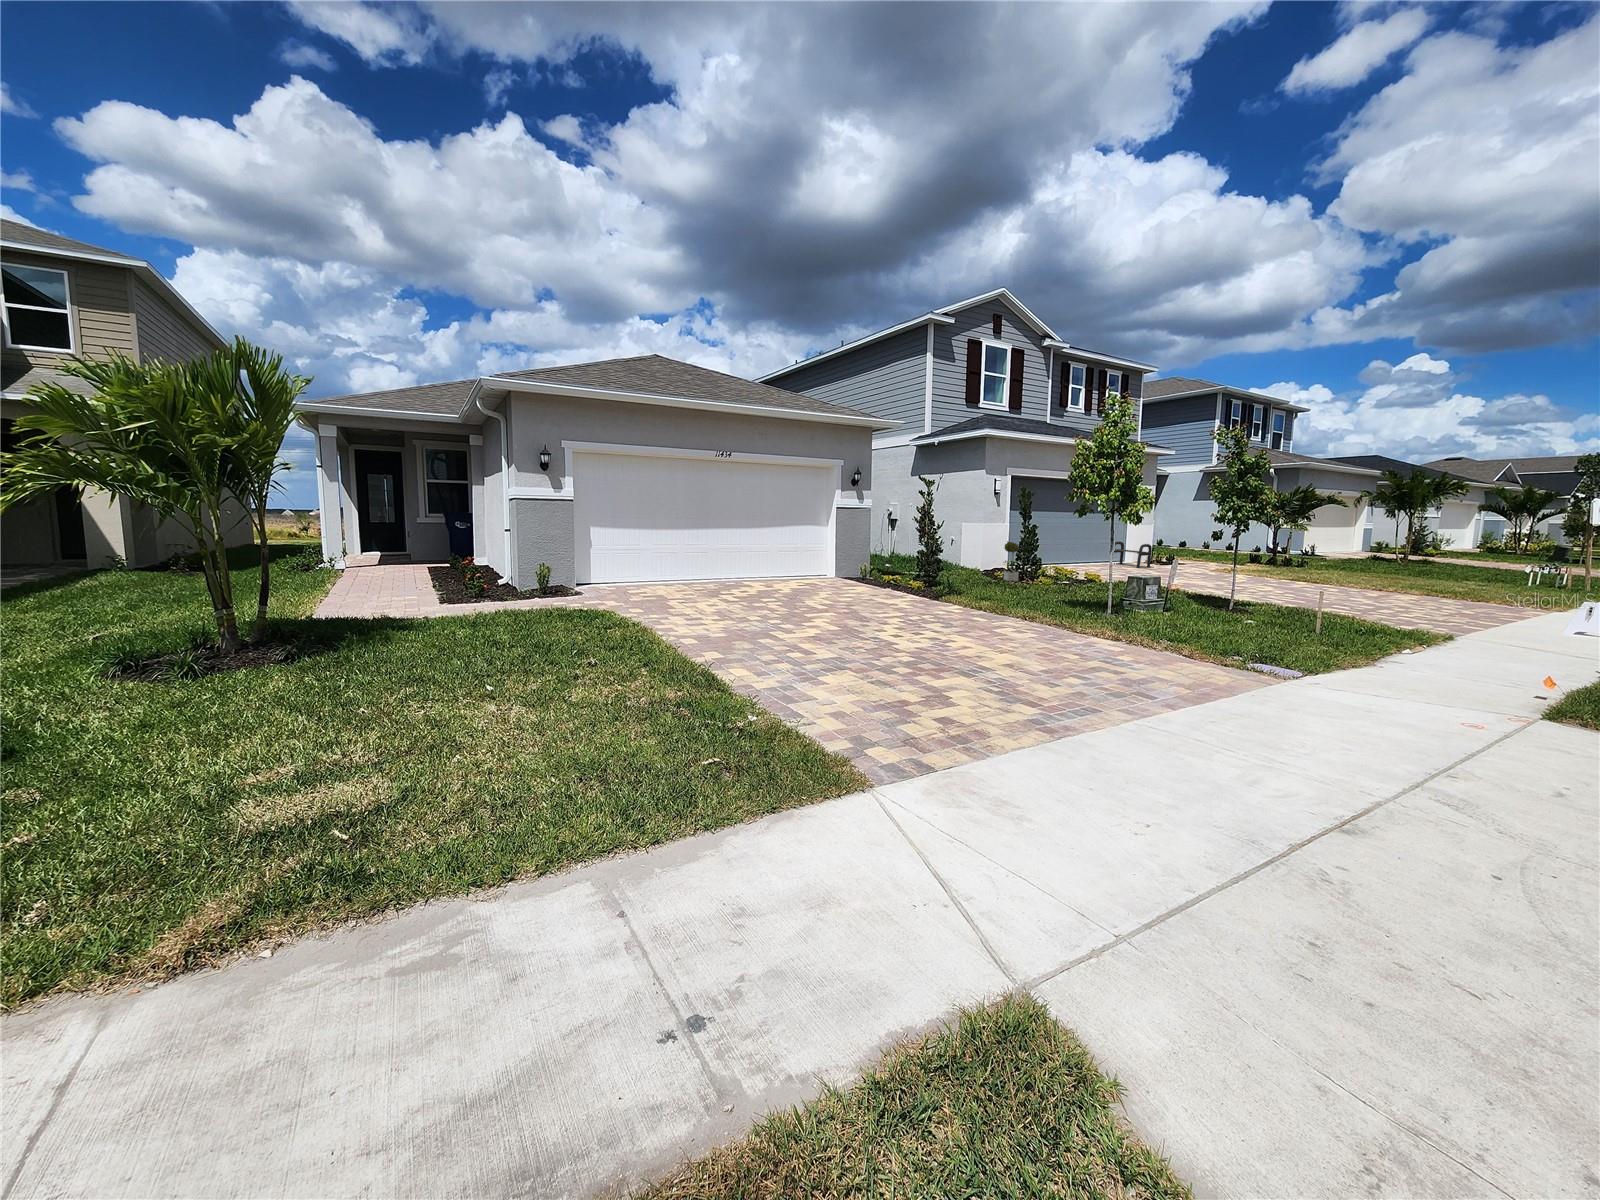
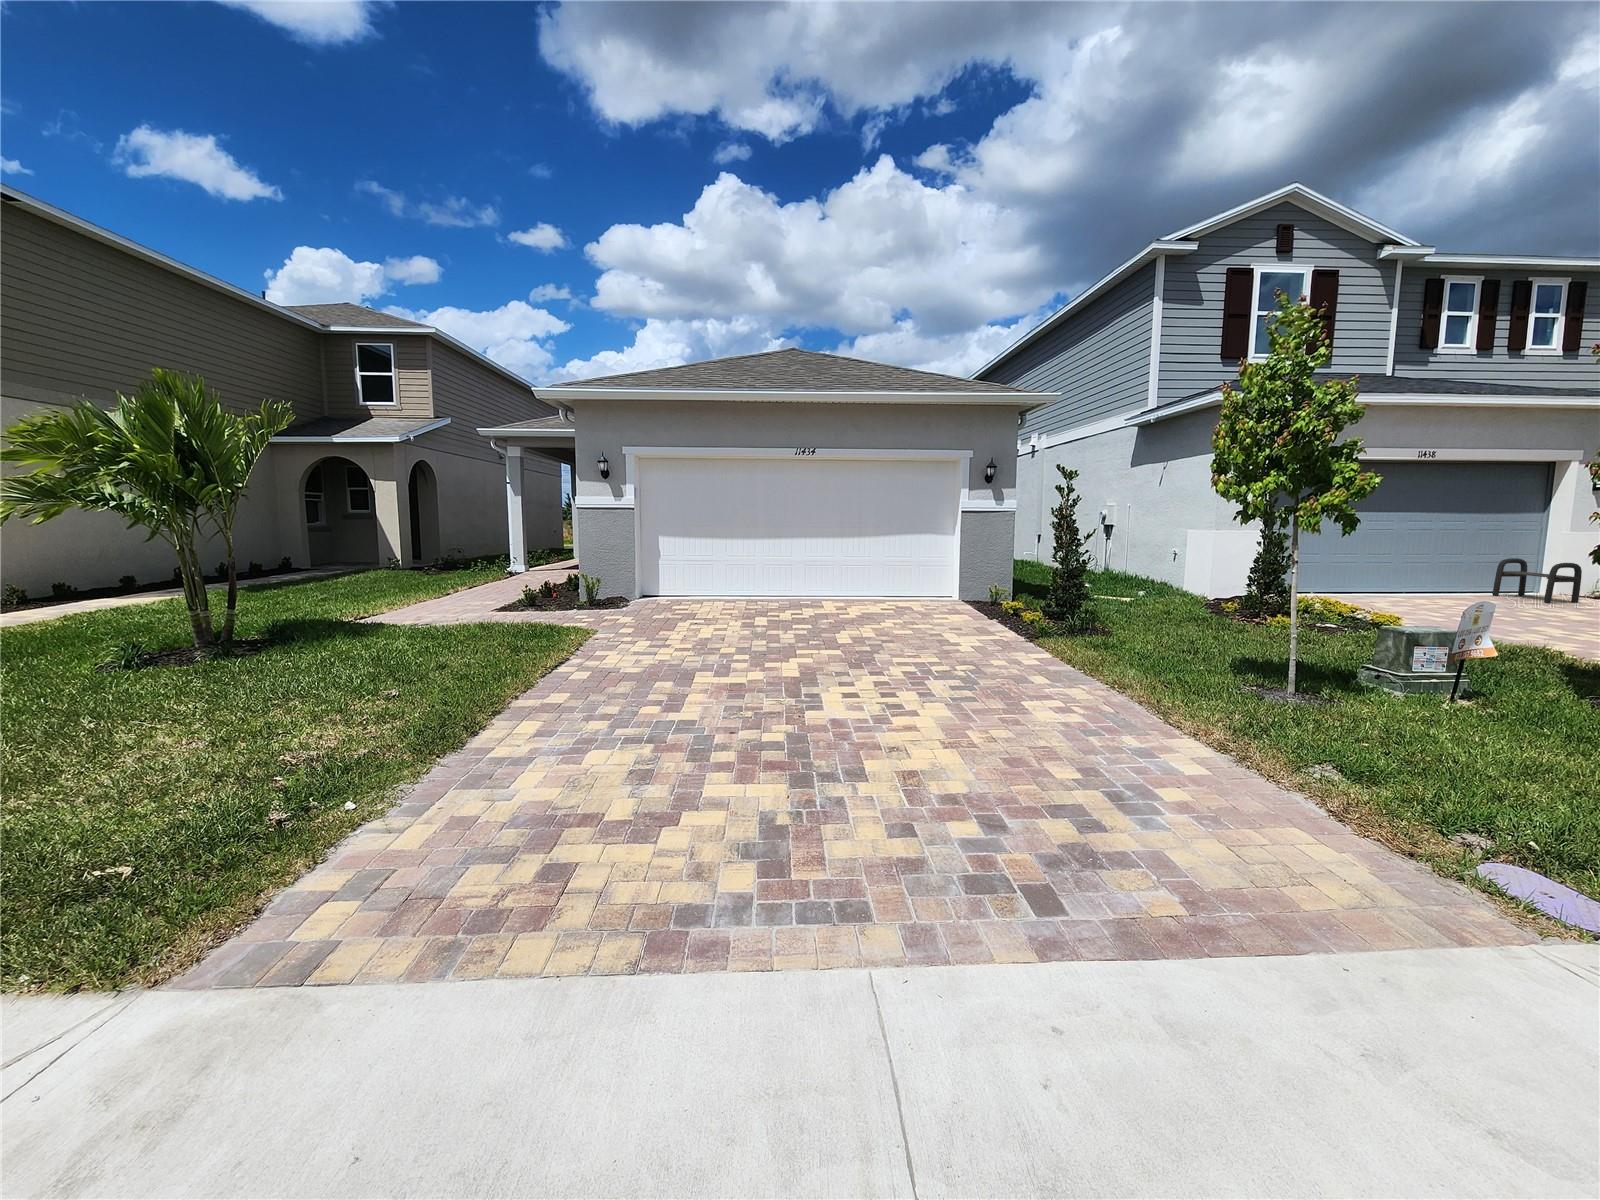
potted tree: present [1004,541,1021,581] -> none [1223,555,1252,616]

